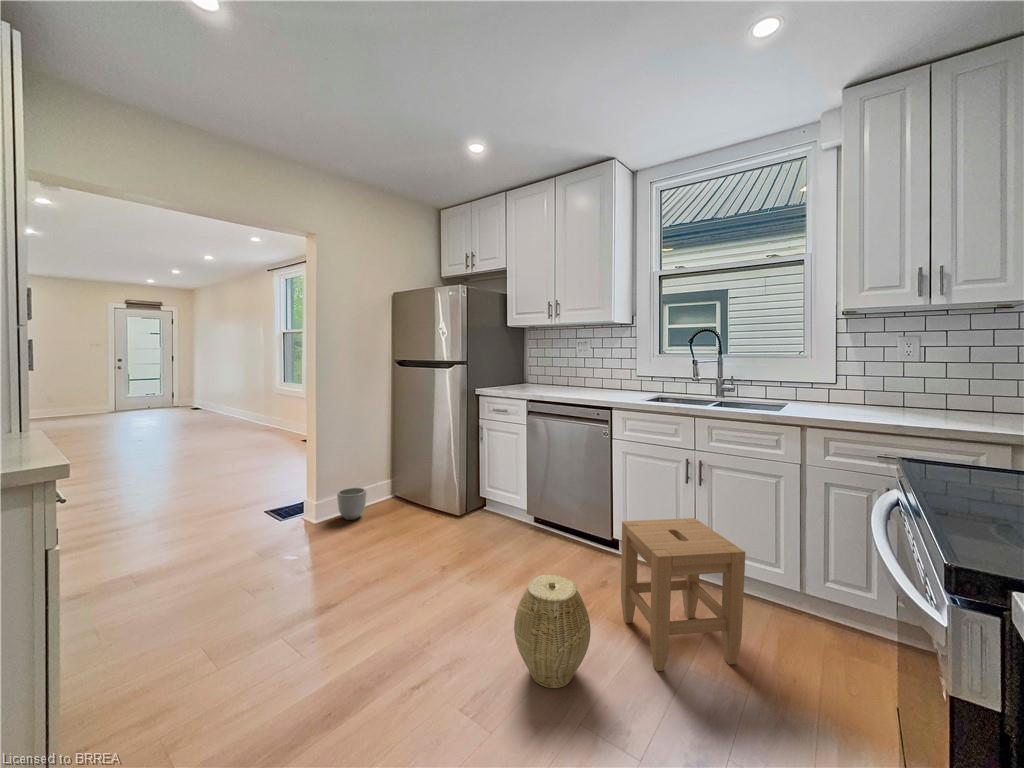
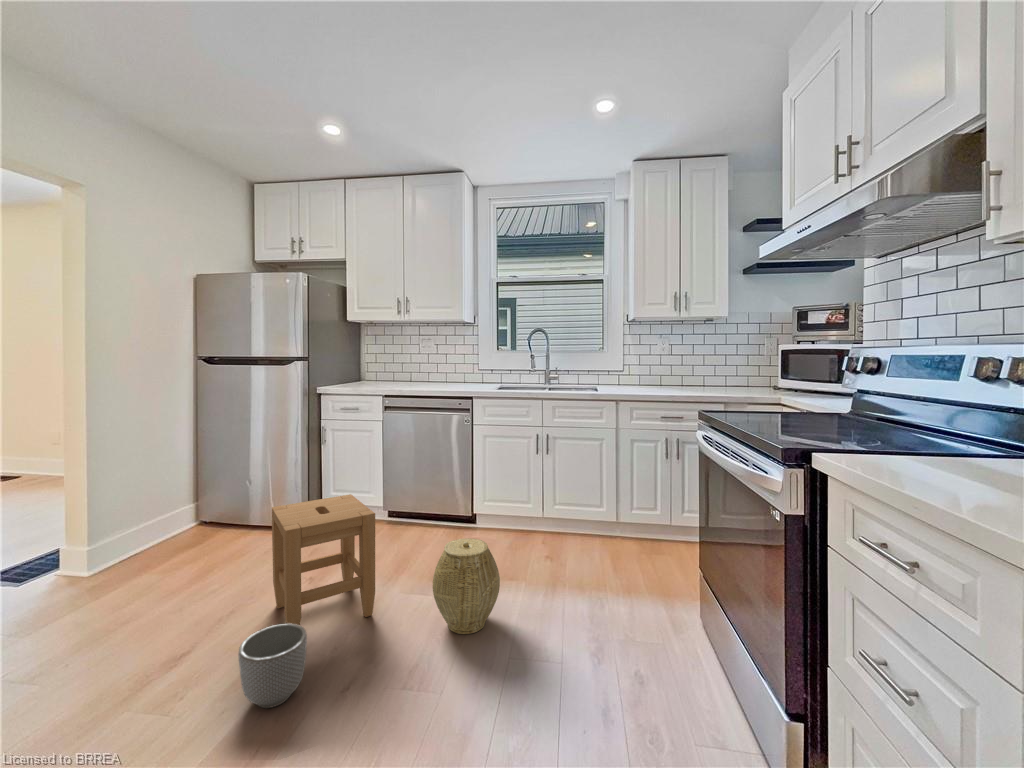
planter: present [337,488,366,520] -> present [238,623,307,708]
stool: present [621,518,745,671] -> present [272,494,375,625]

